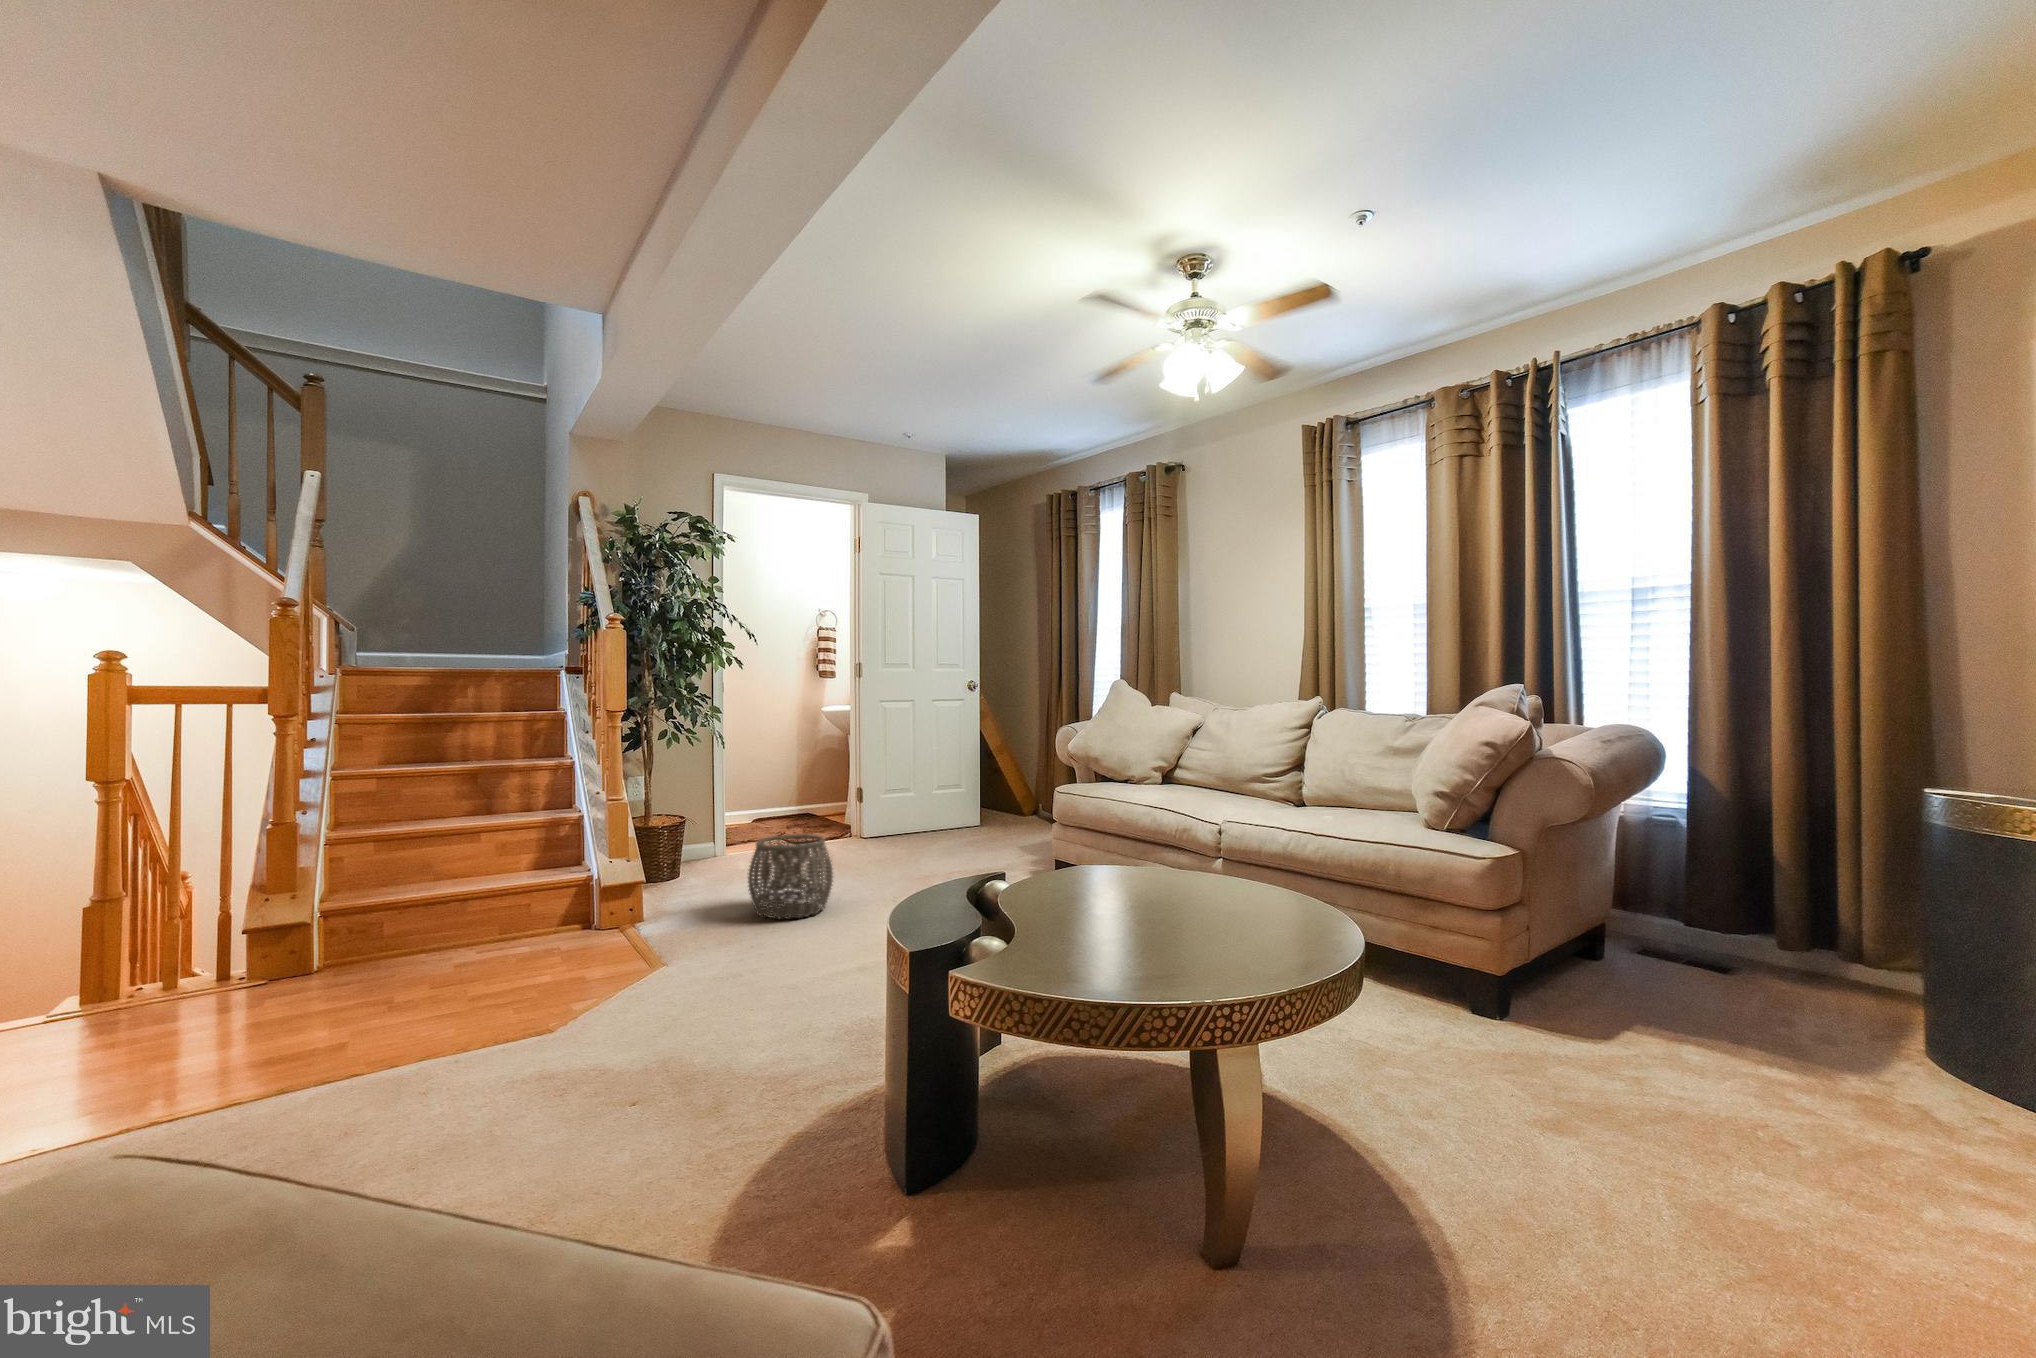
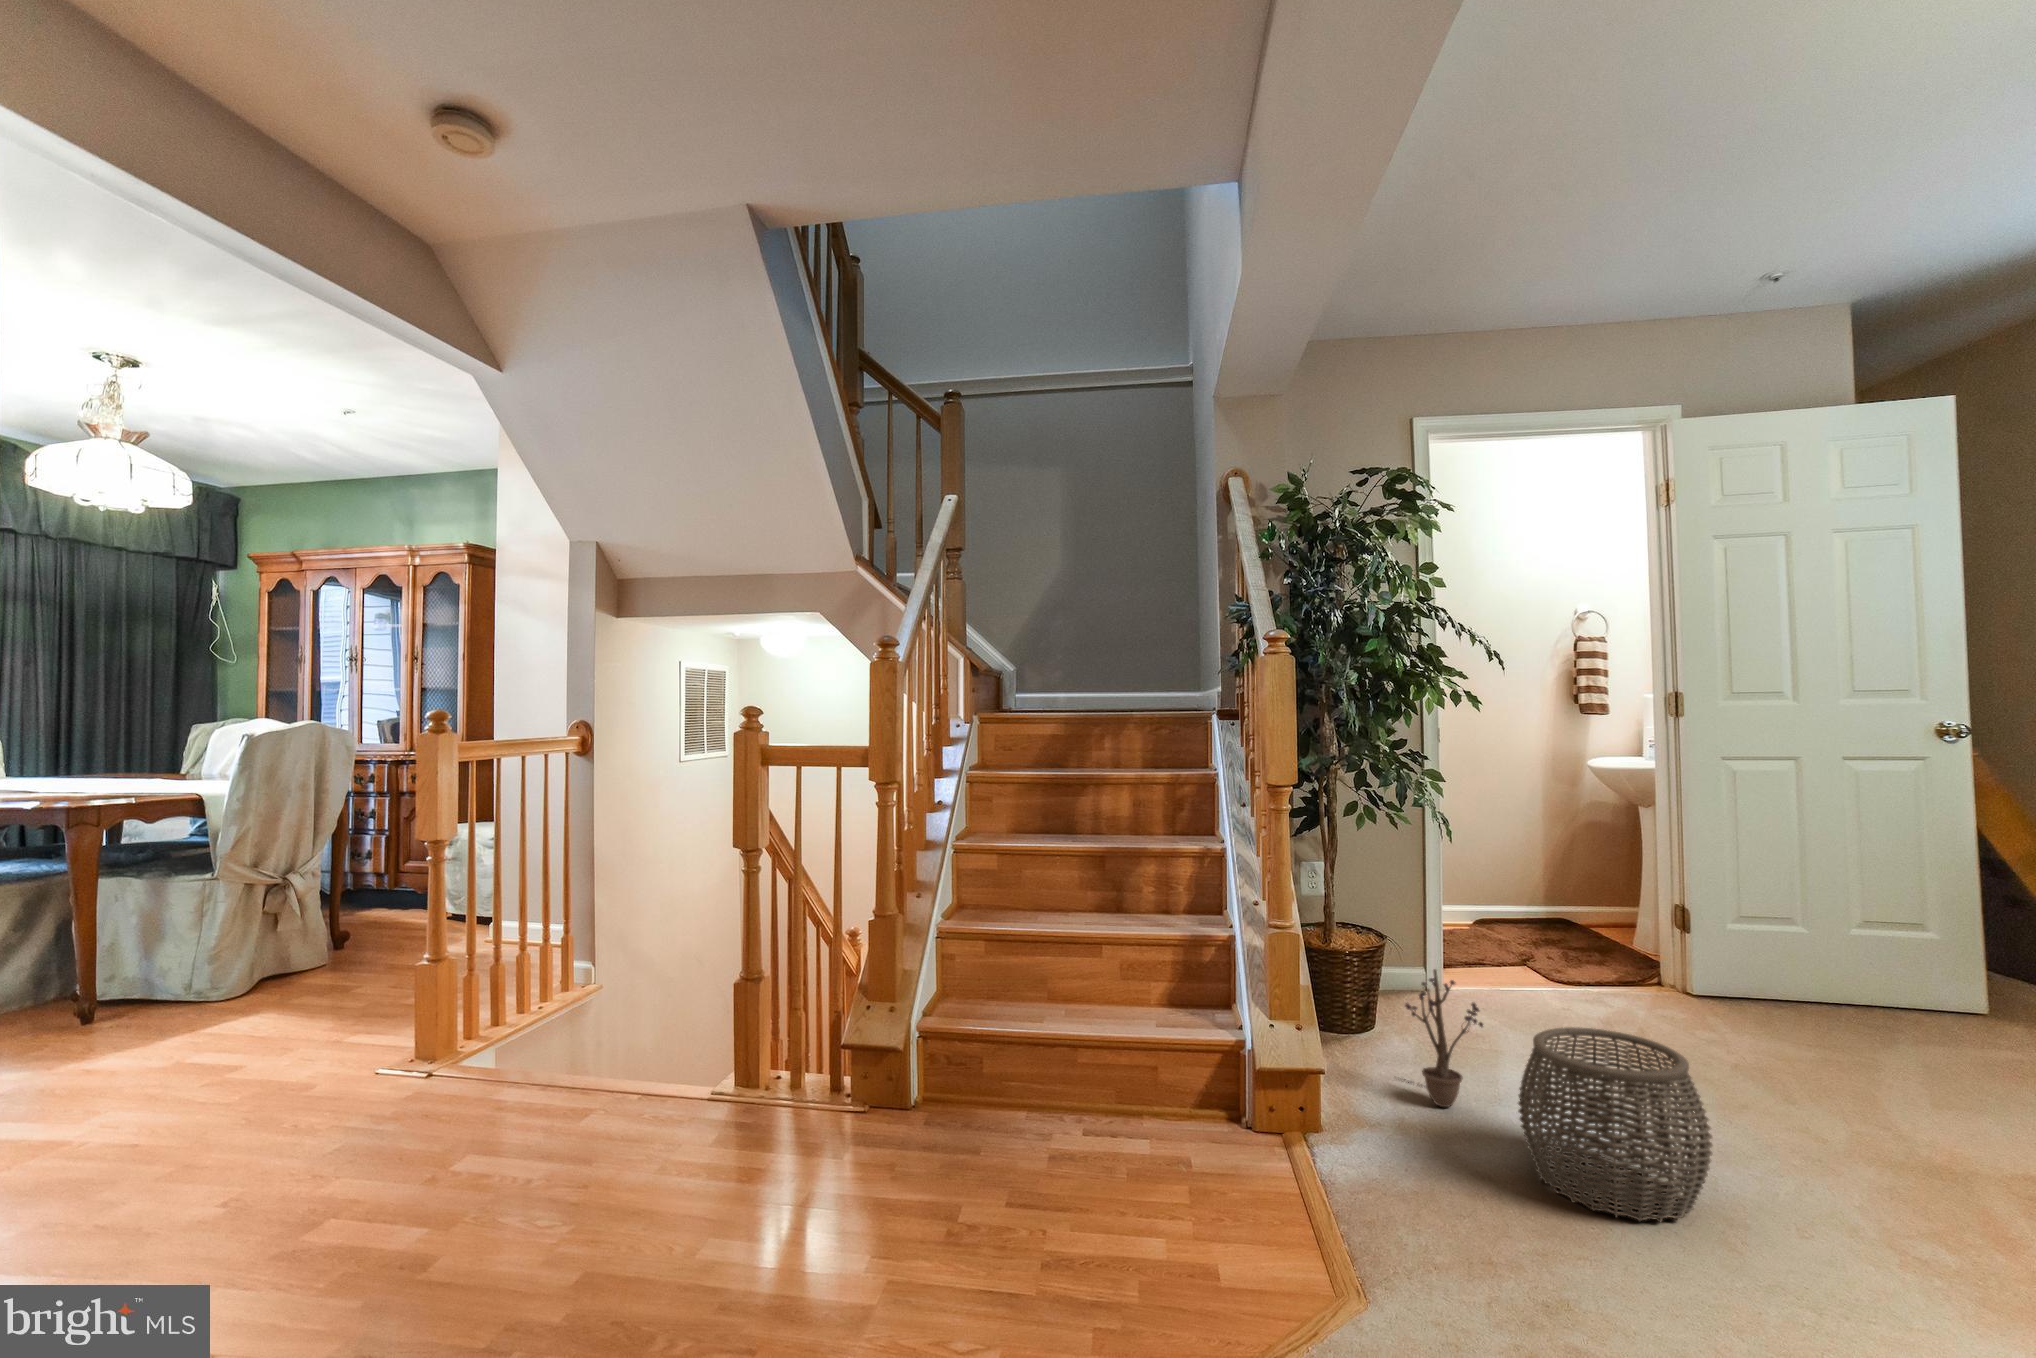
decorative plant: none [684,820,735,900] -> present [1395,969,1483,1107]

